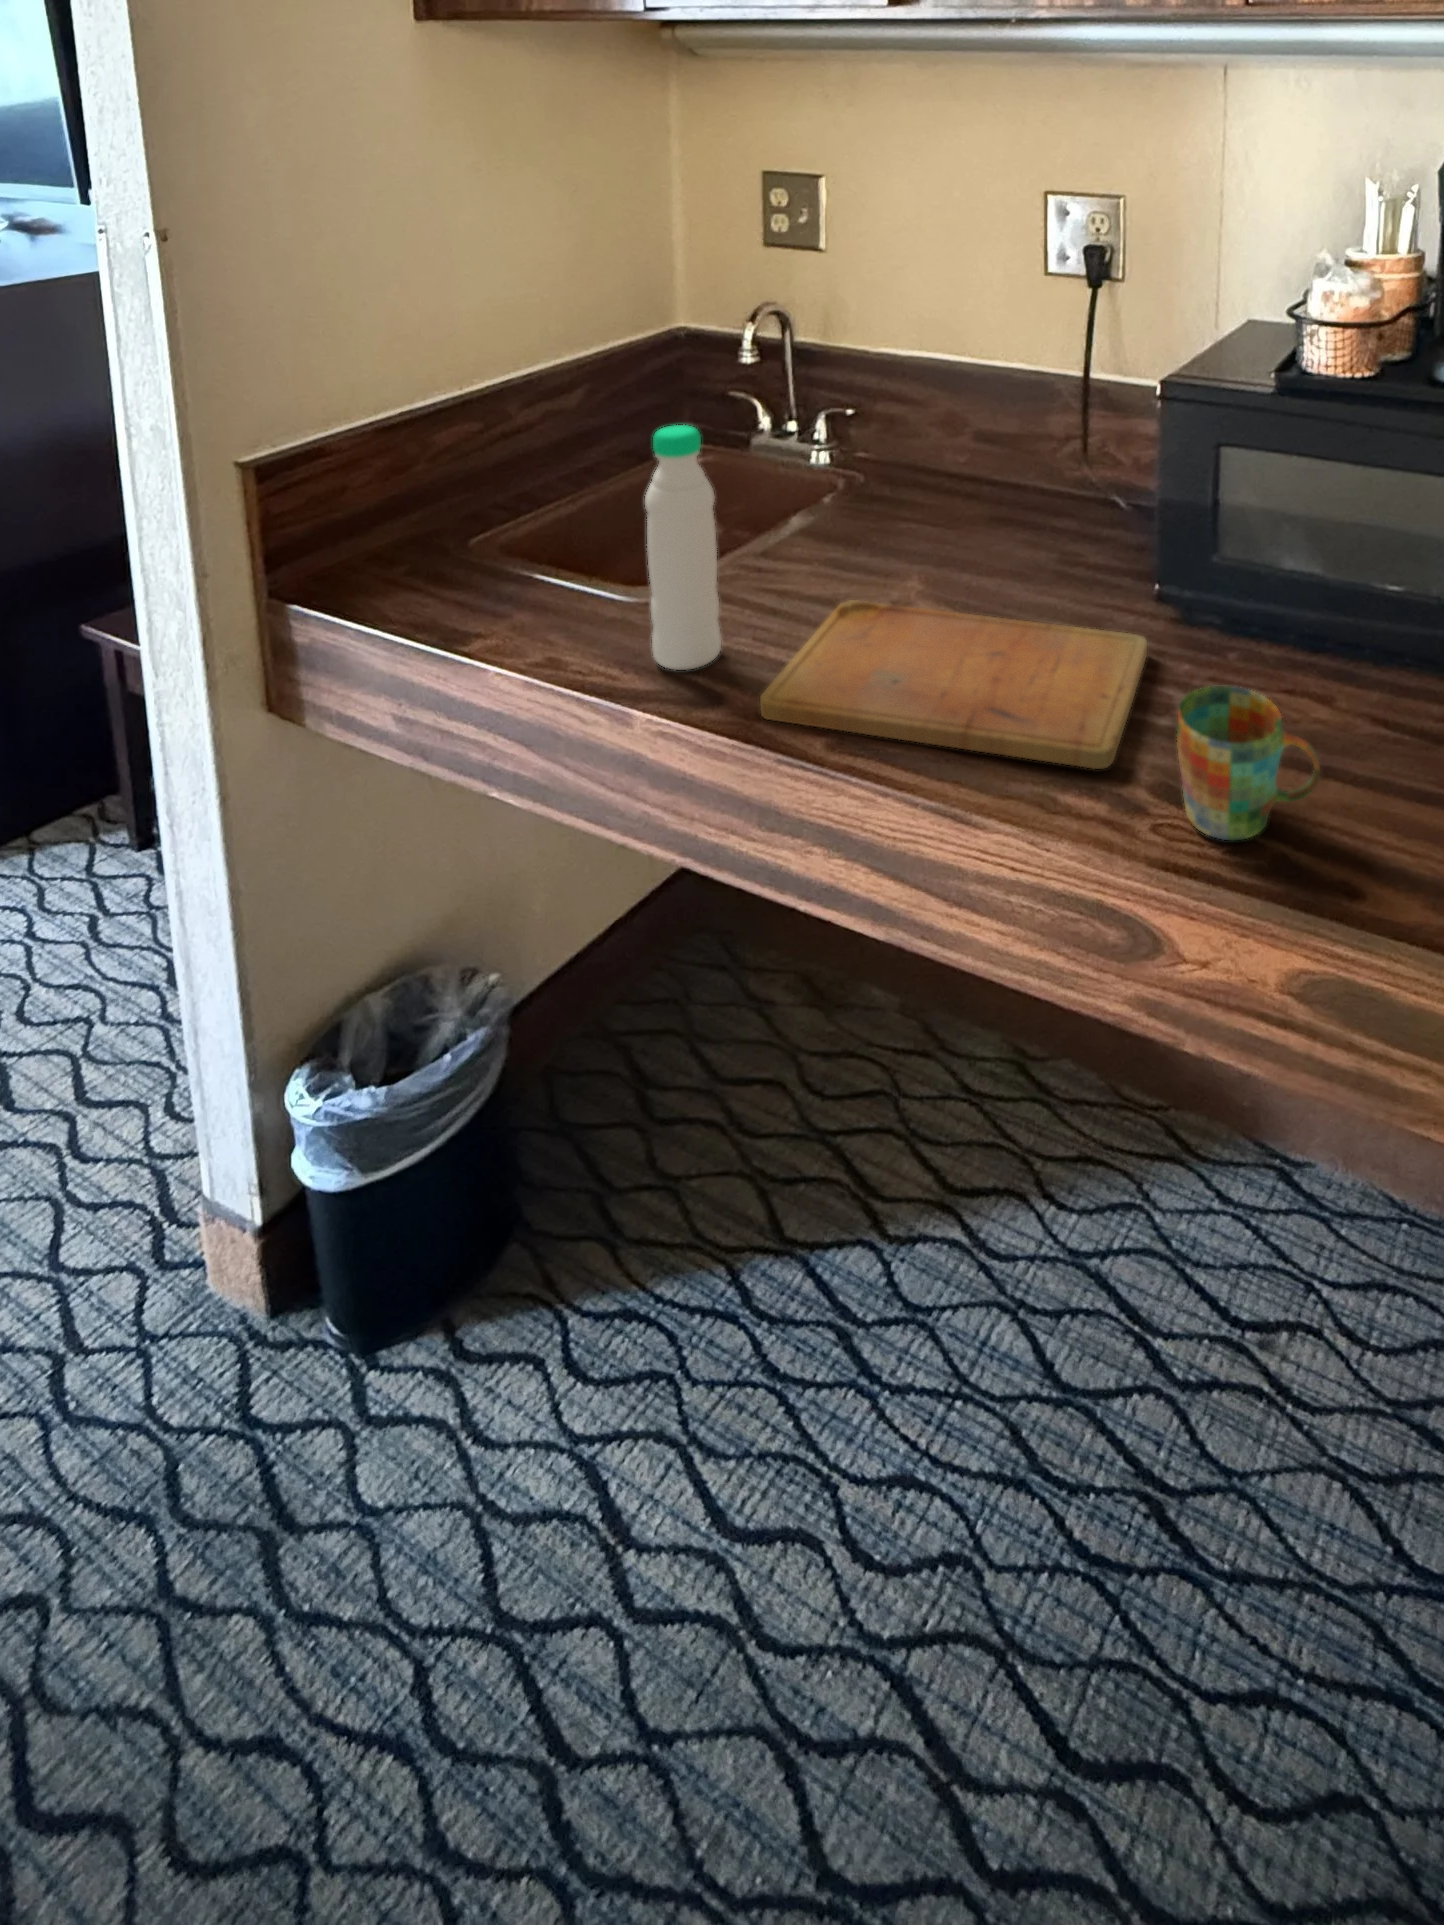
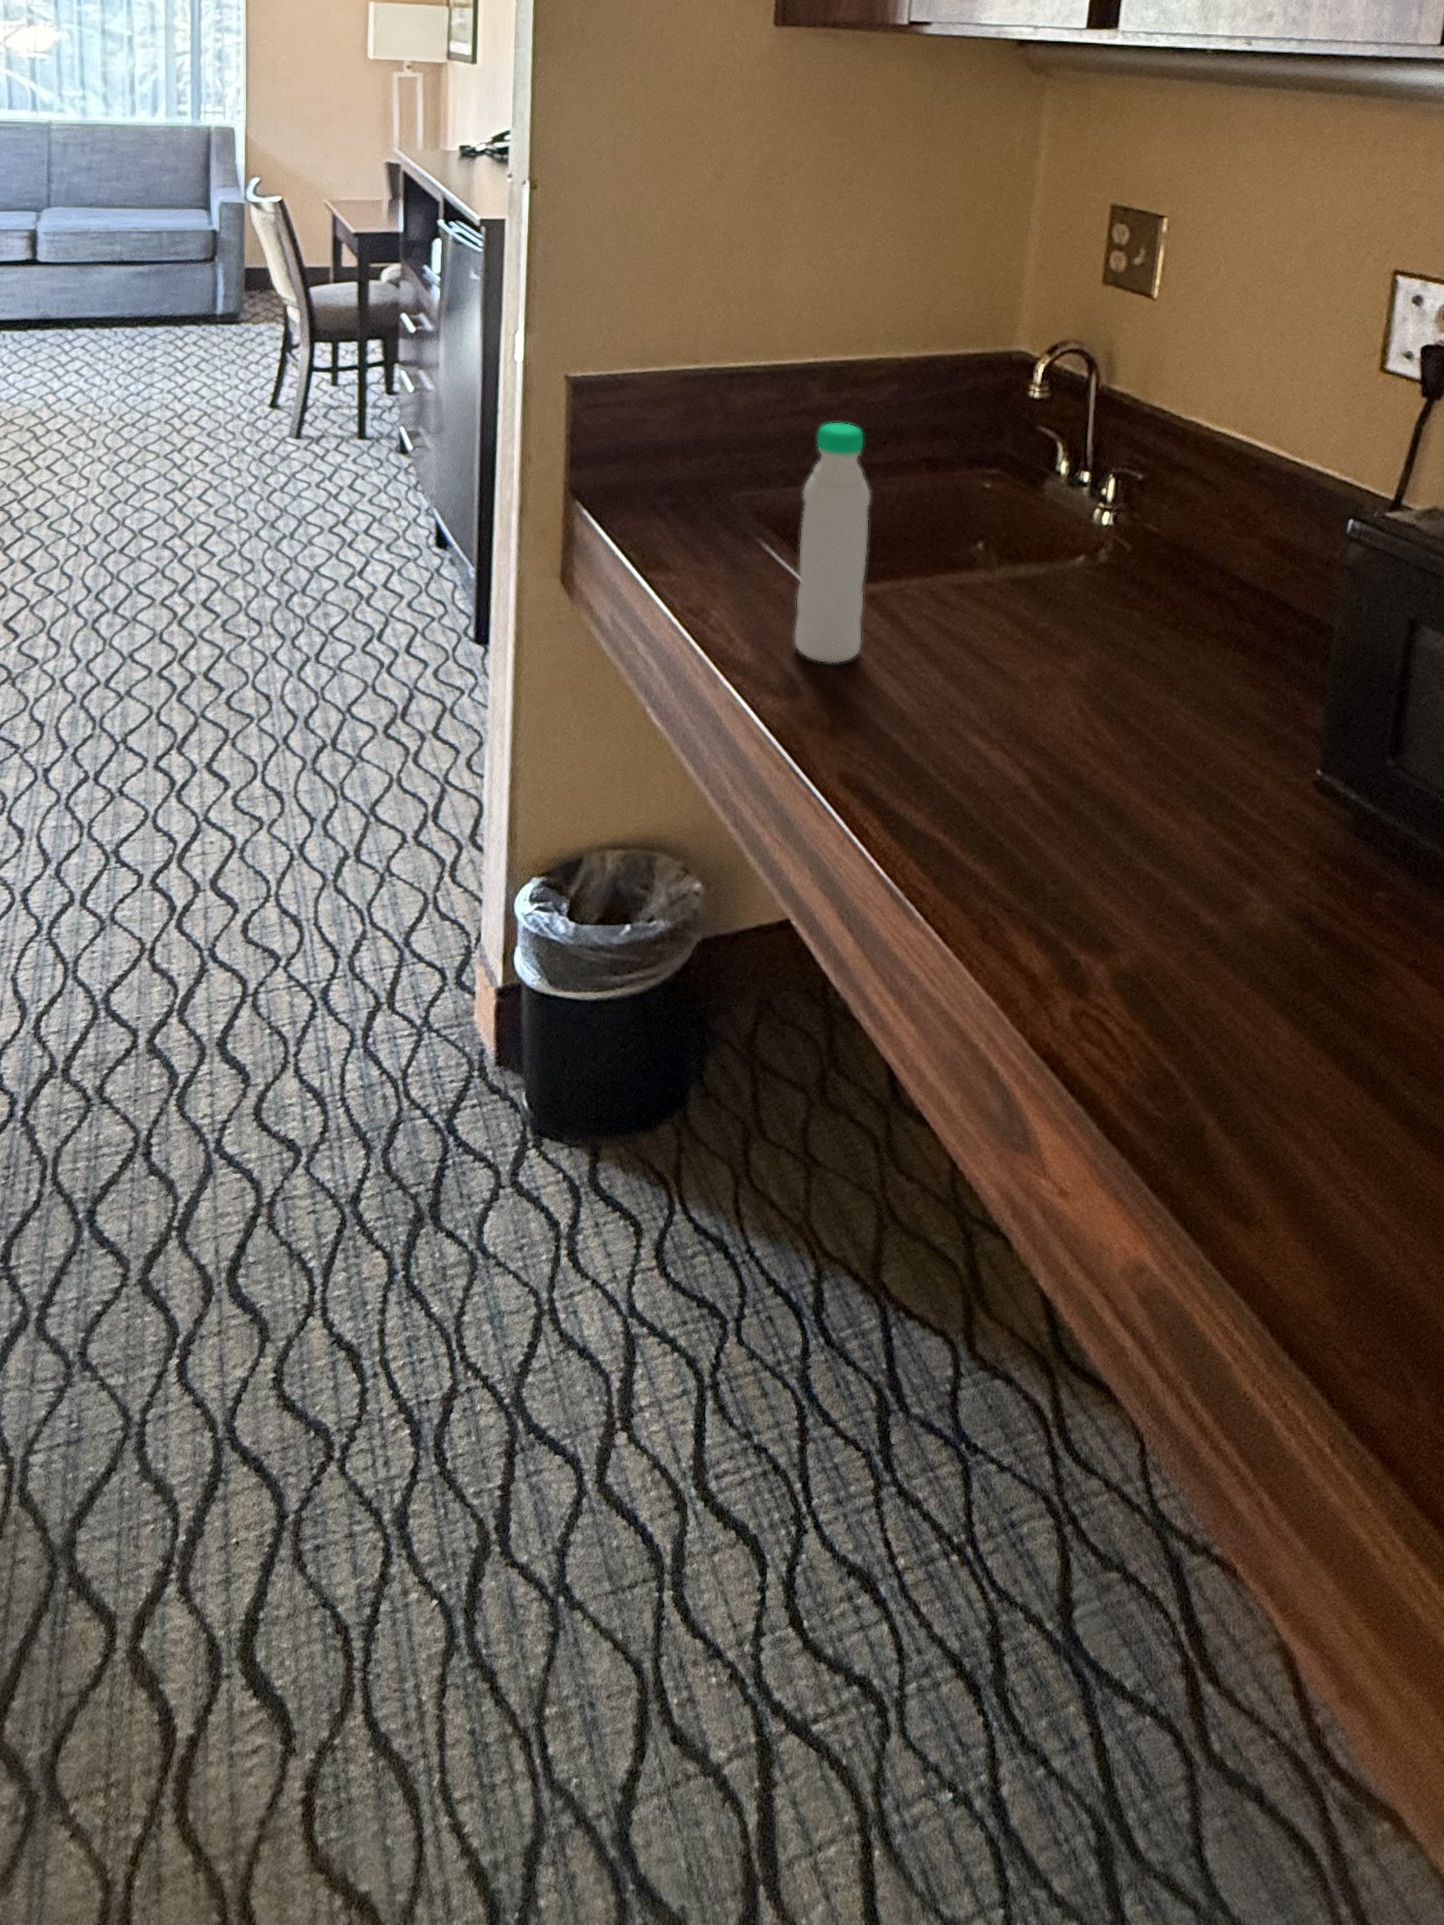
cutting board: present [760,600,1147,769] -> none [843,656,1314,935]
mug: present [1177,686,1320,840] -> none [1186,889,1376,1099]

